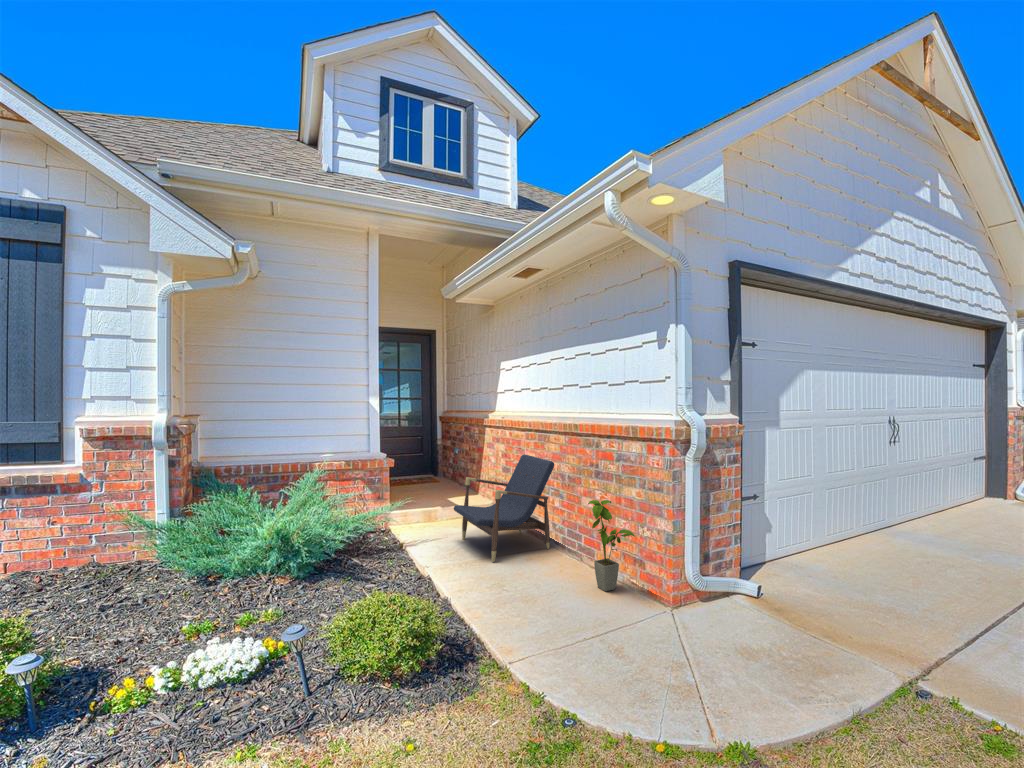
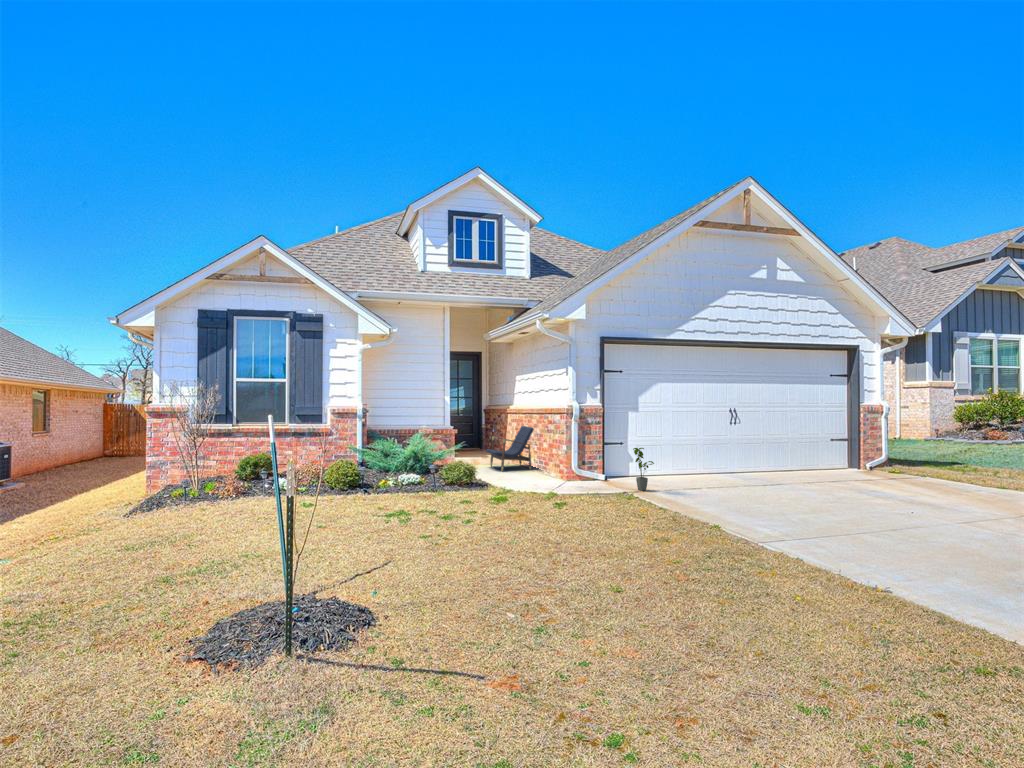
house plant: present [588,500,635,591] -> present [633,448,654,491]

